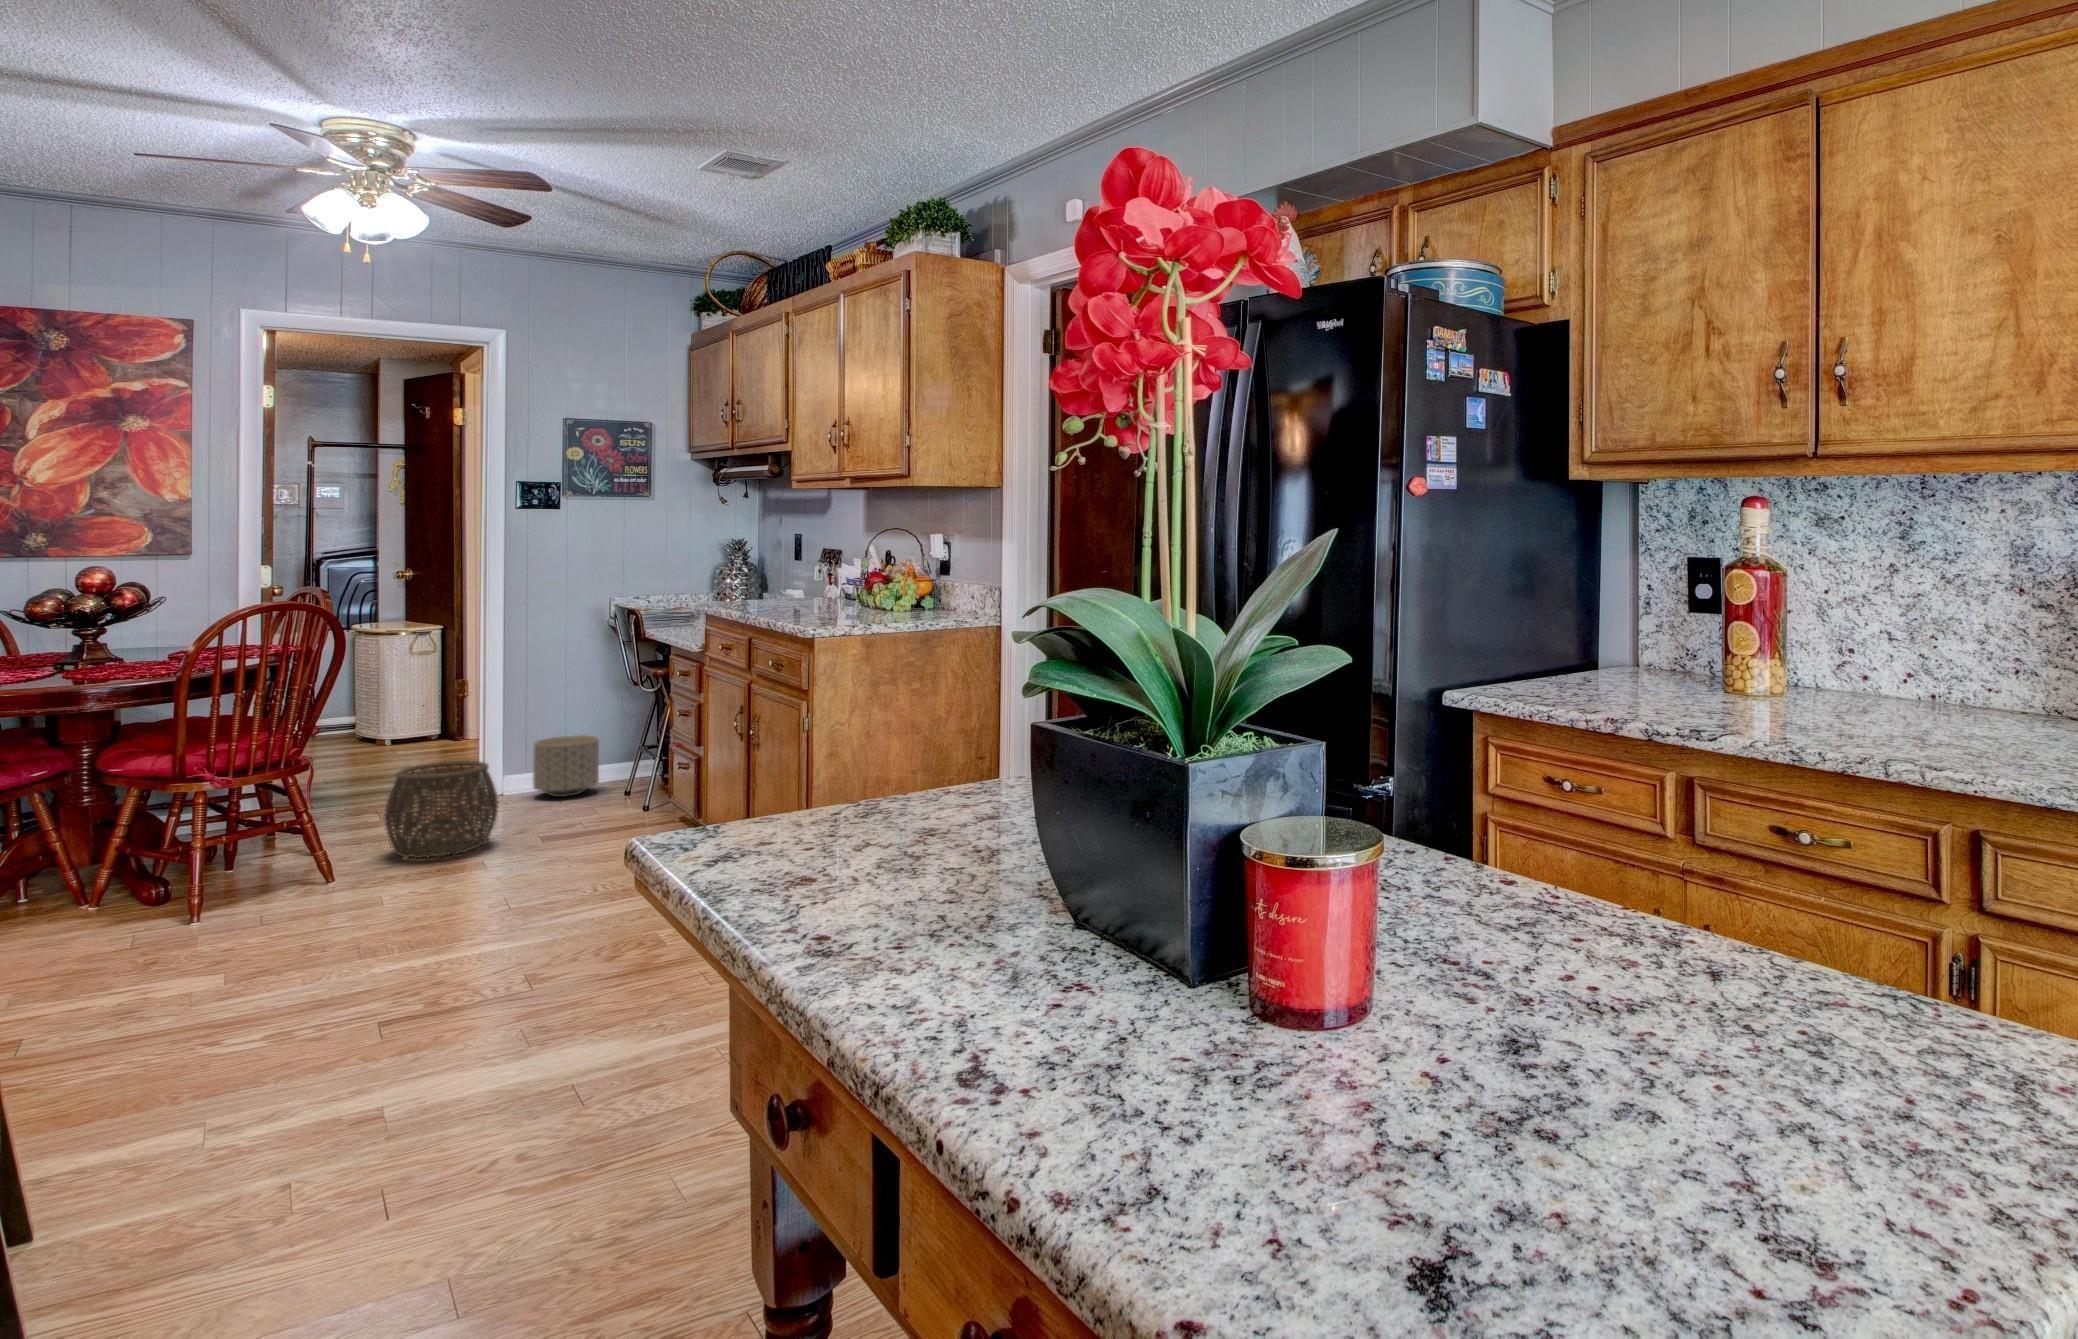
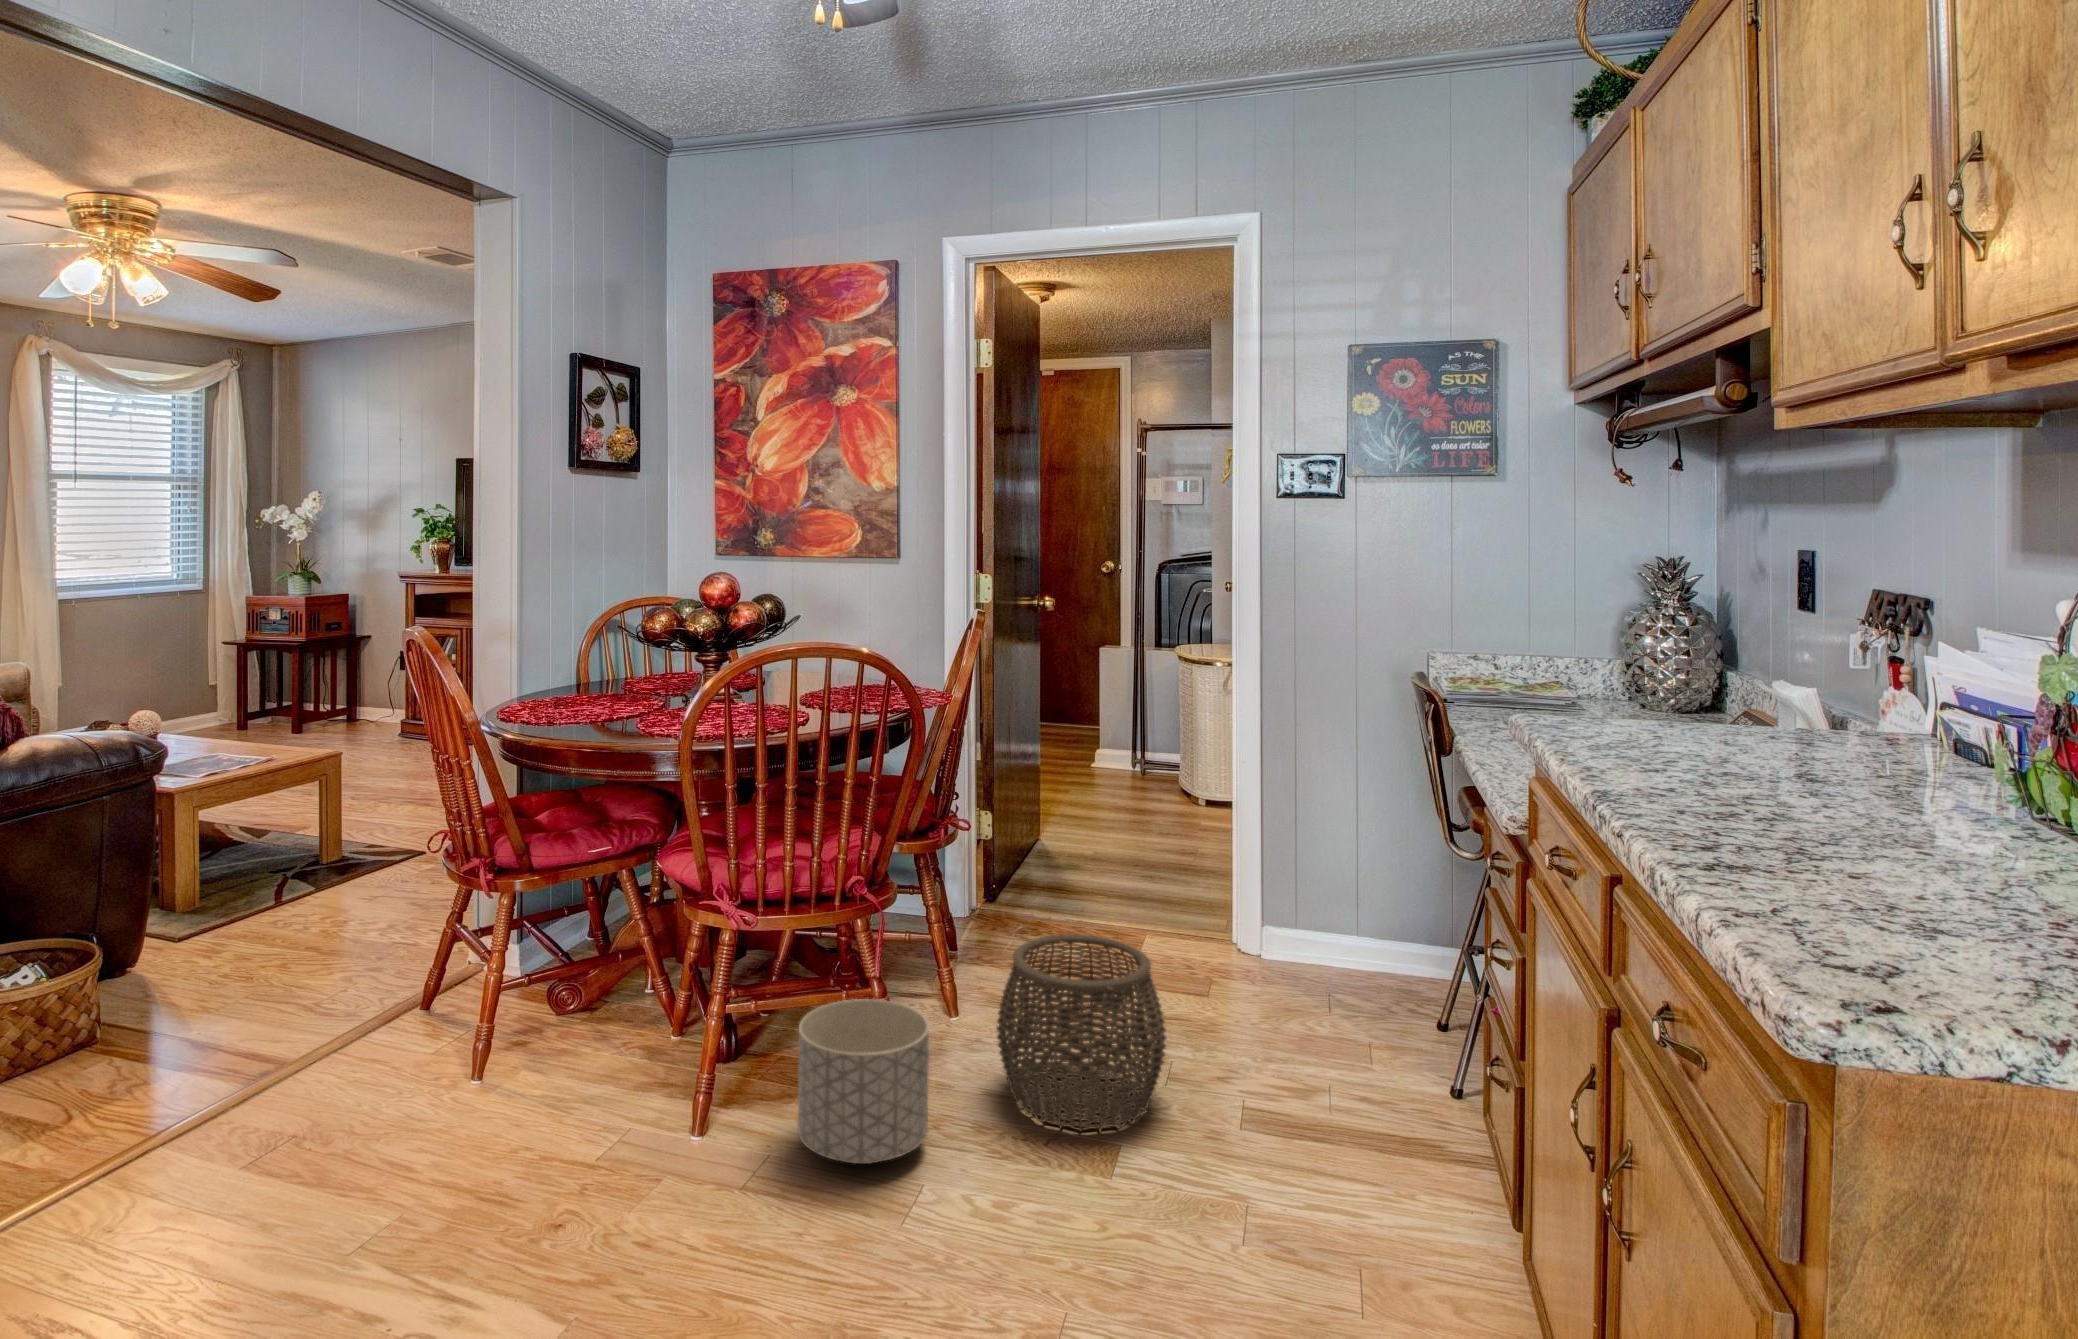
planter: present [533,735,599,797] -> present [798,999,929,1164]

